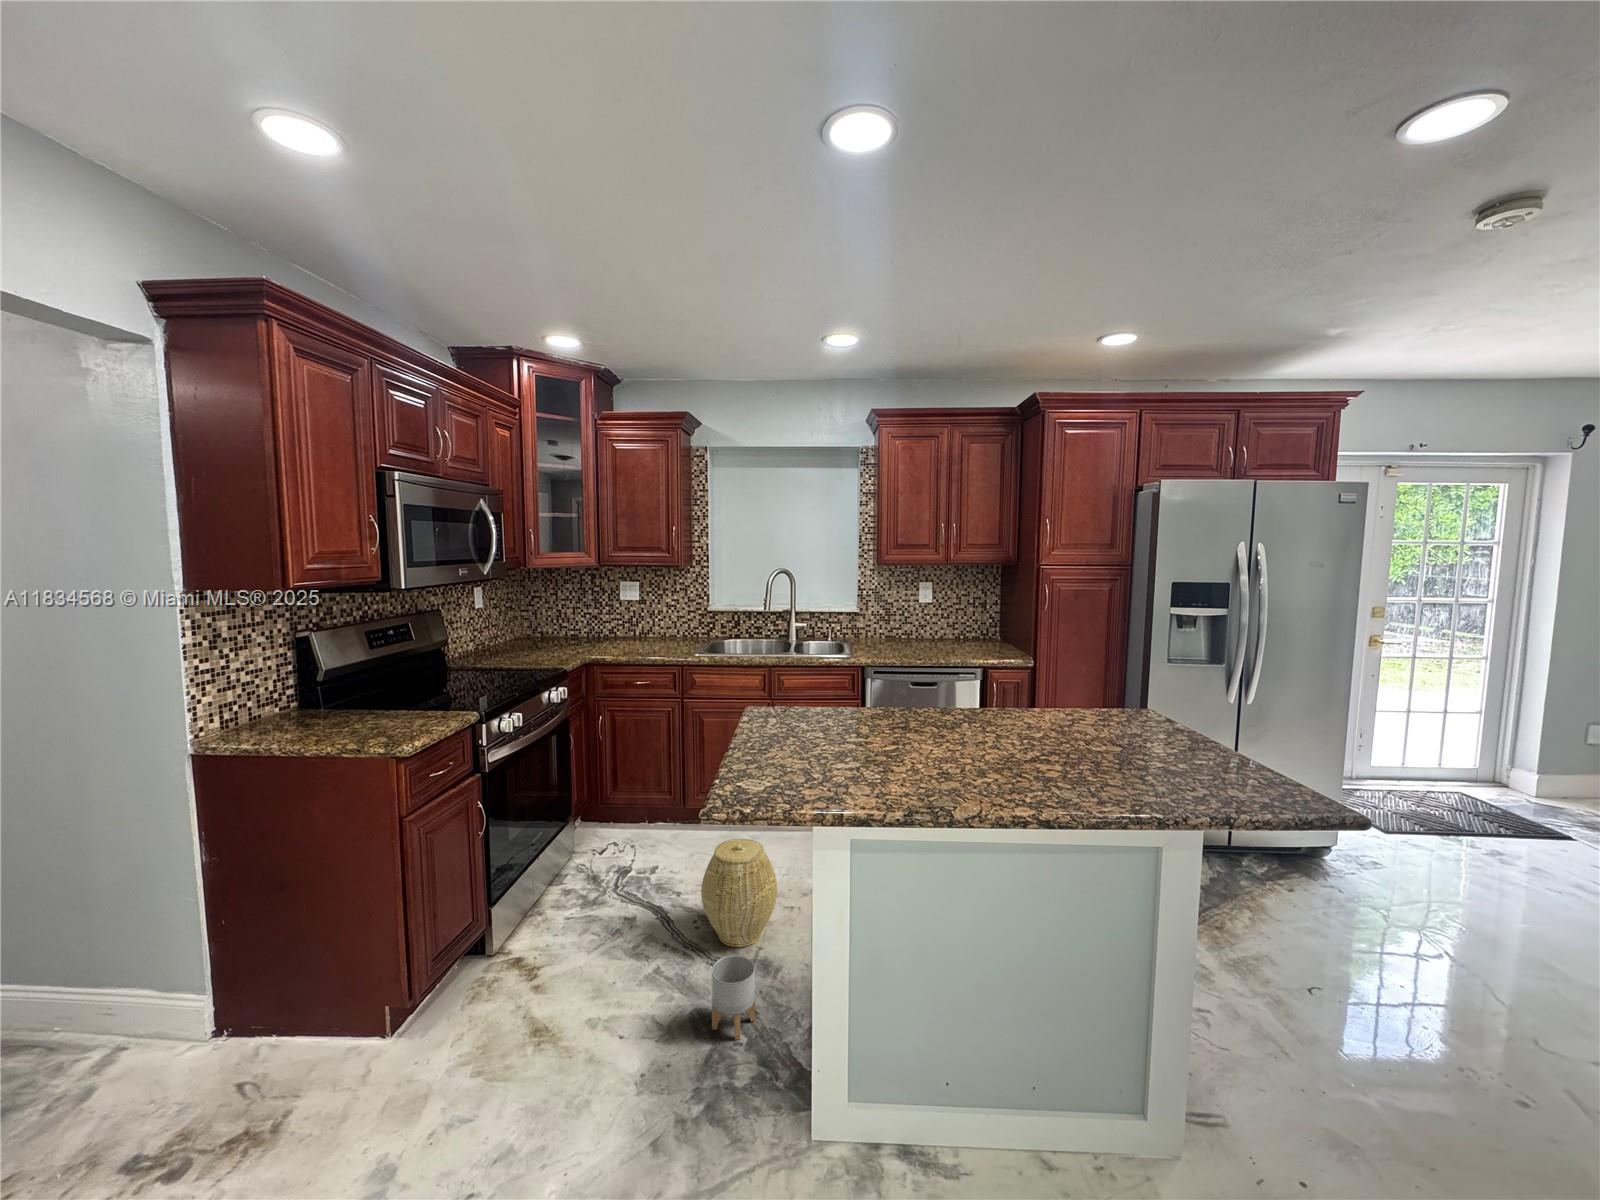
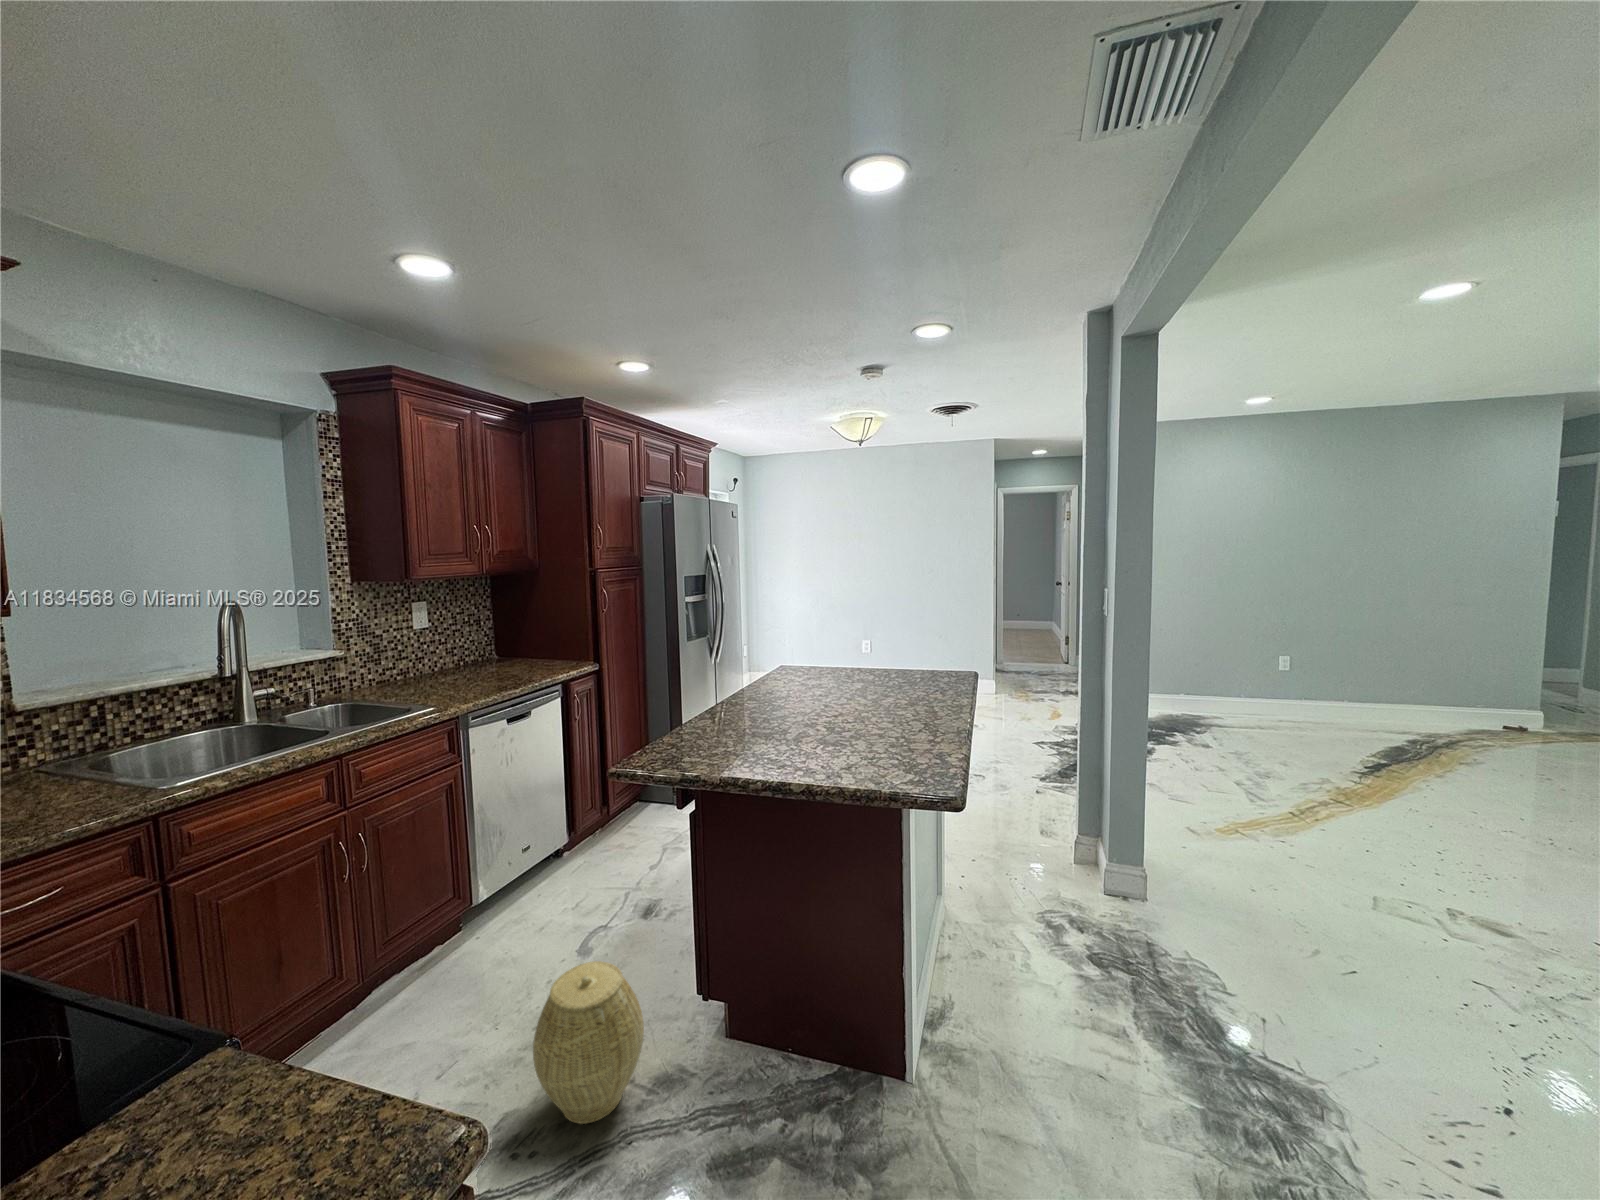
planter: present [712,955,755,1040] -> none [725,1044,777,1152]

